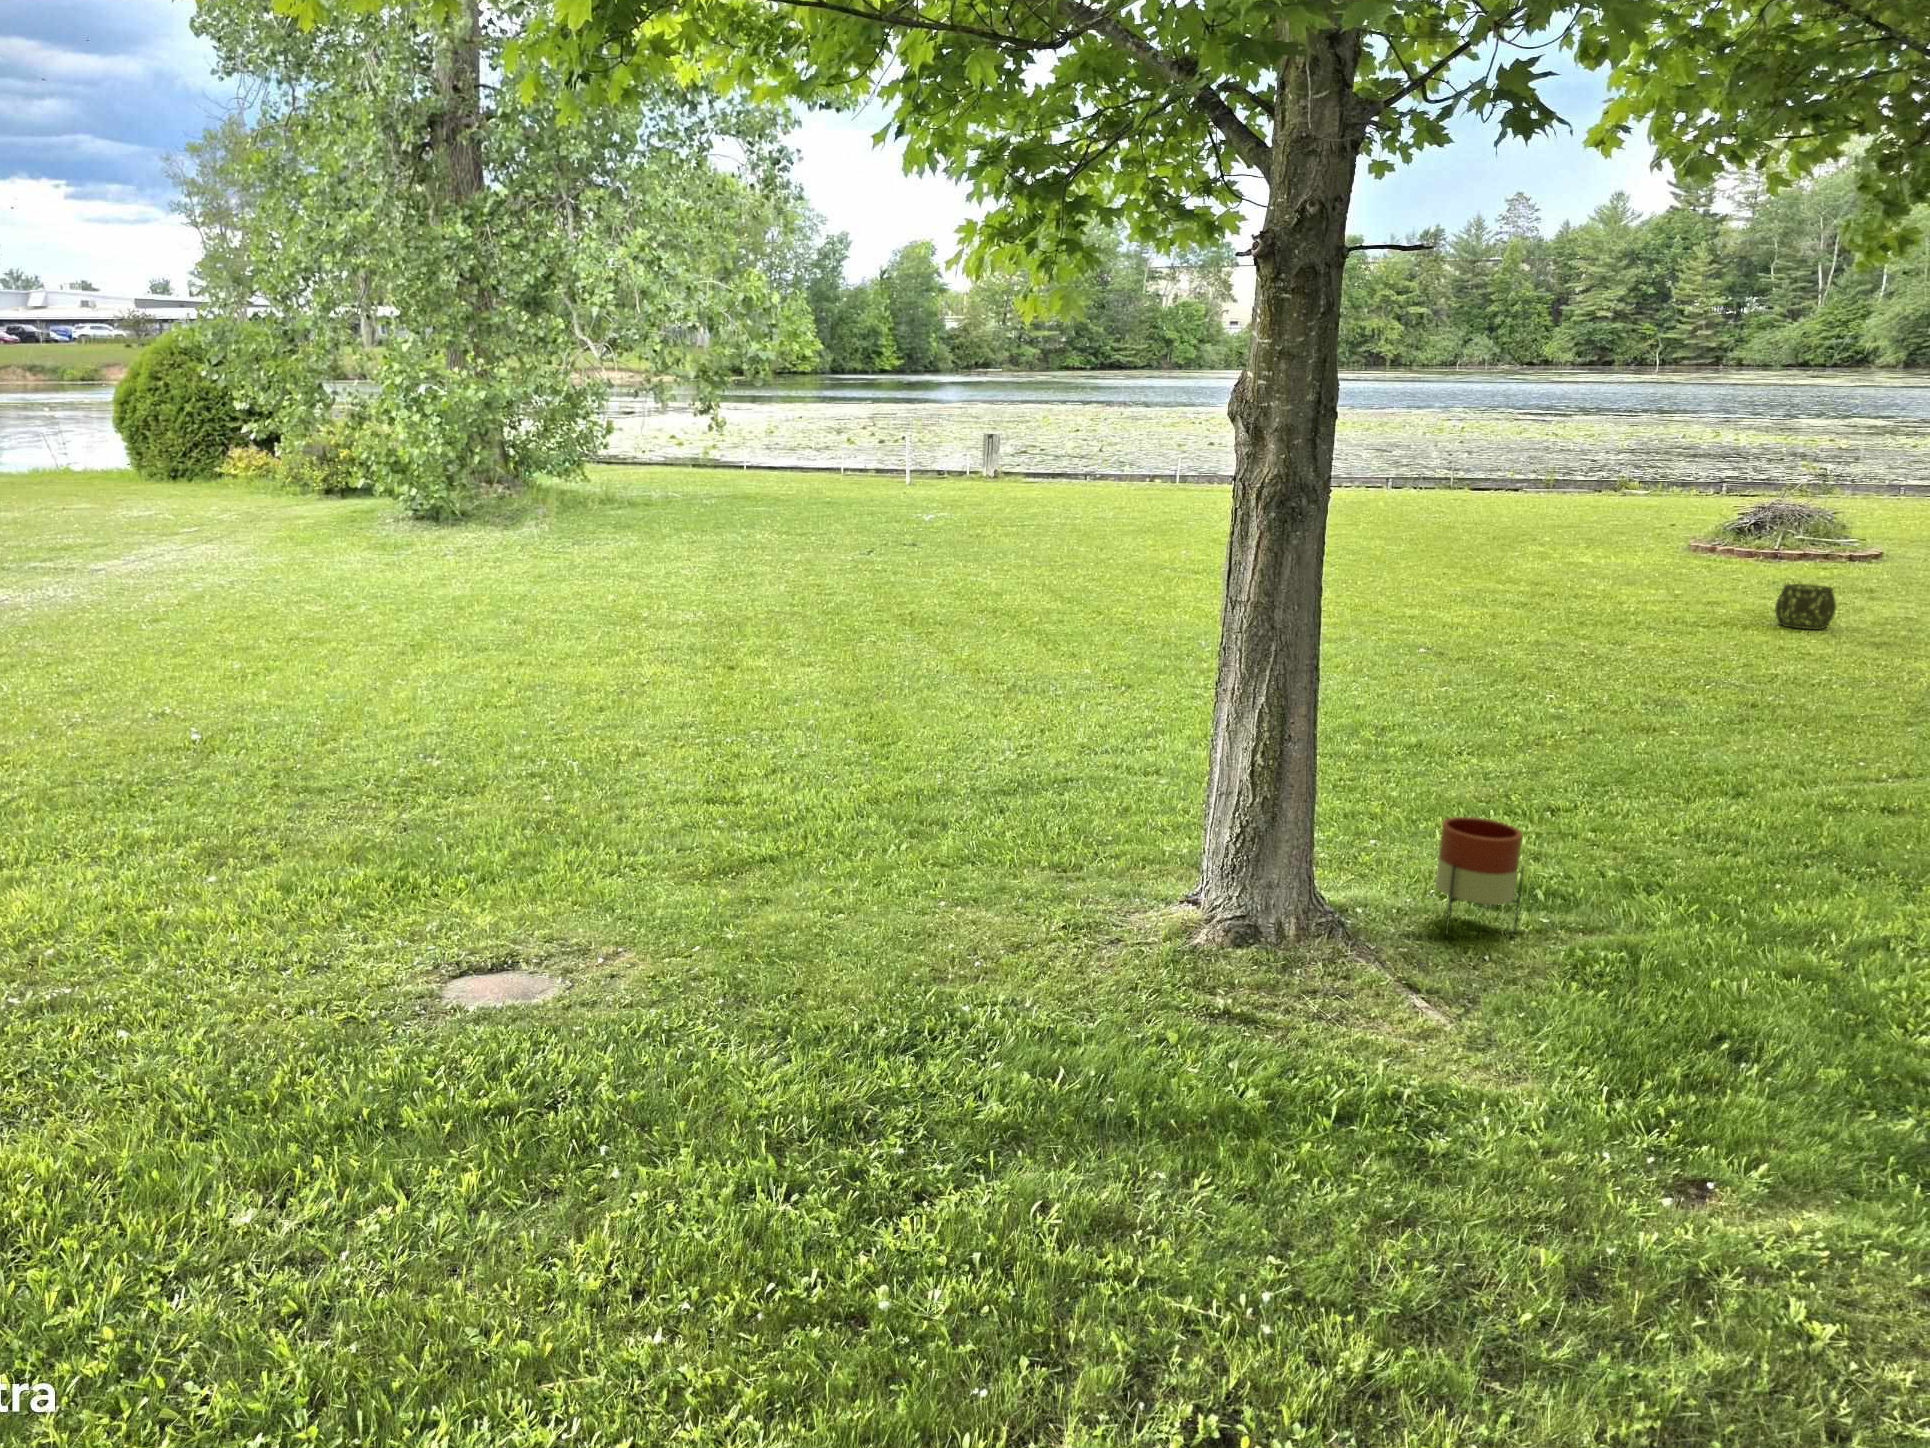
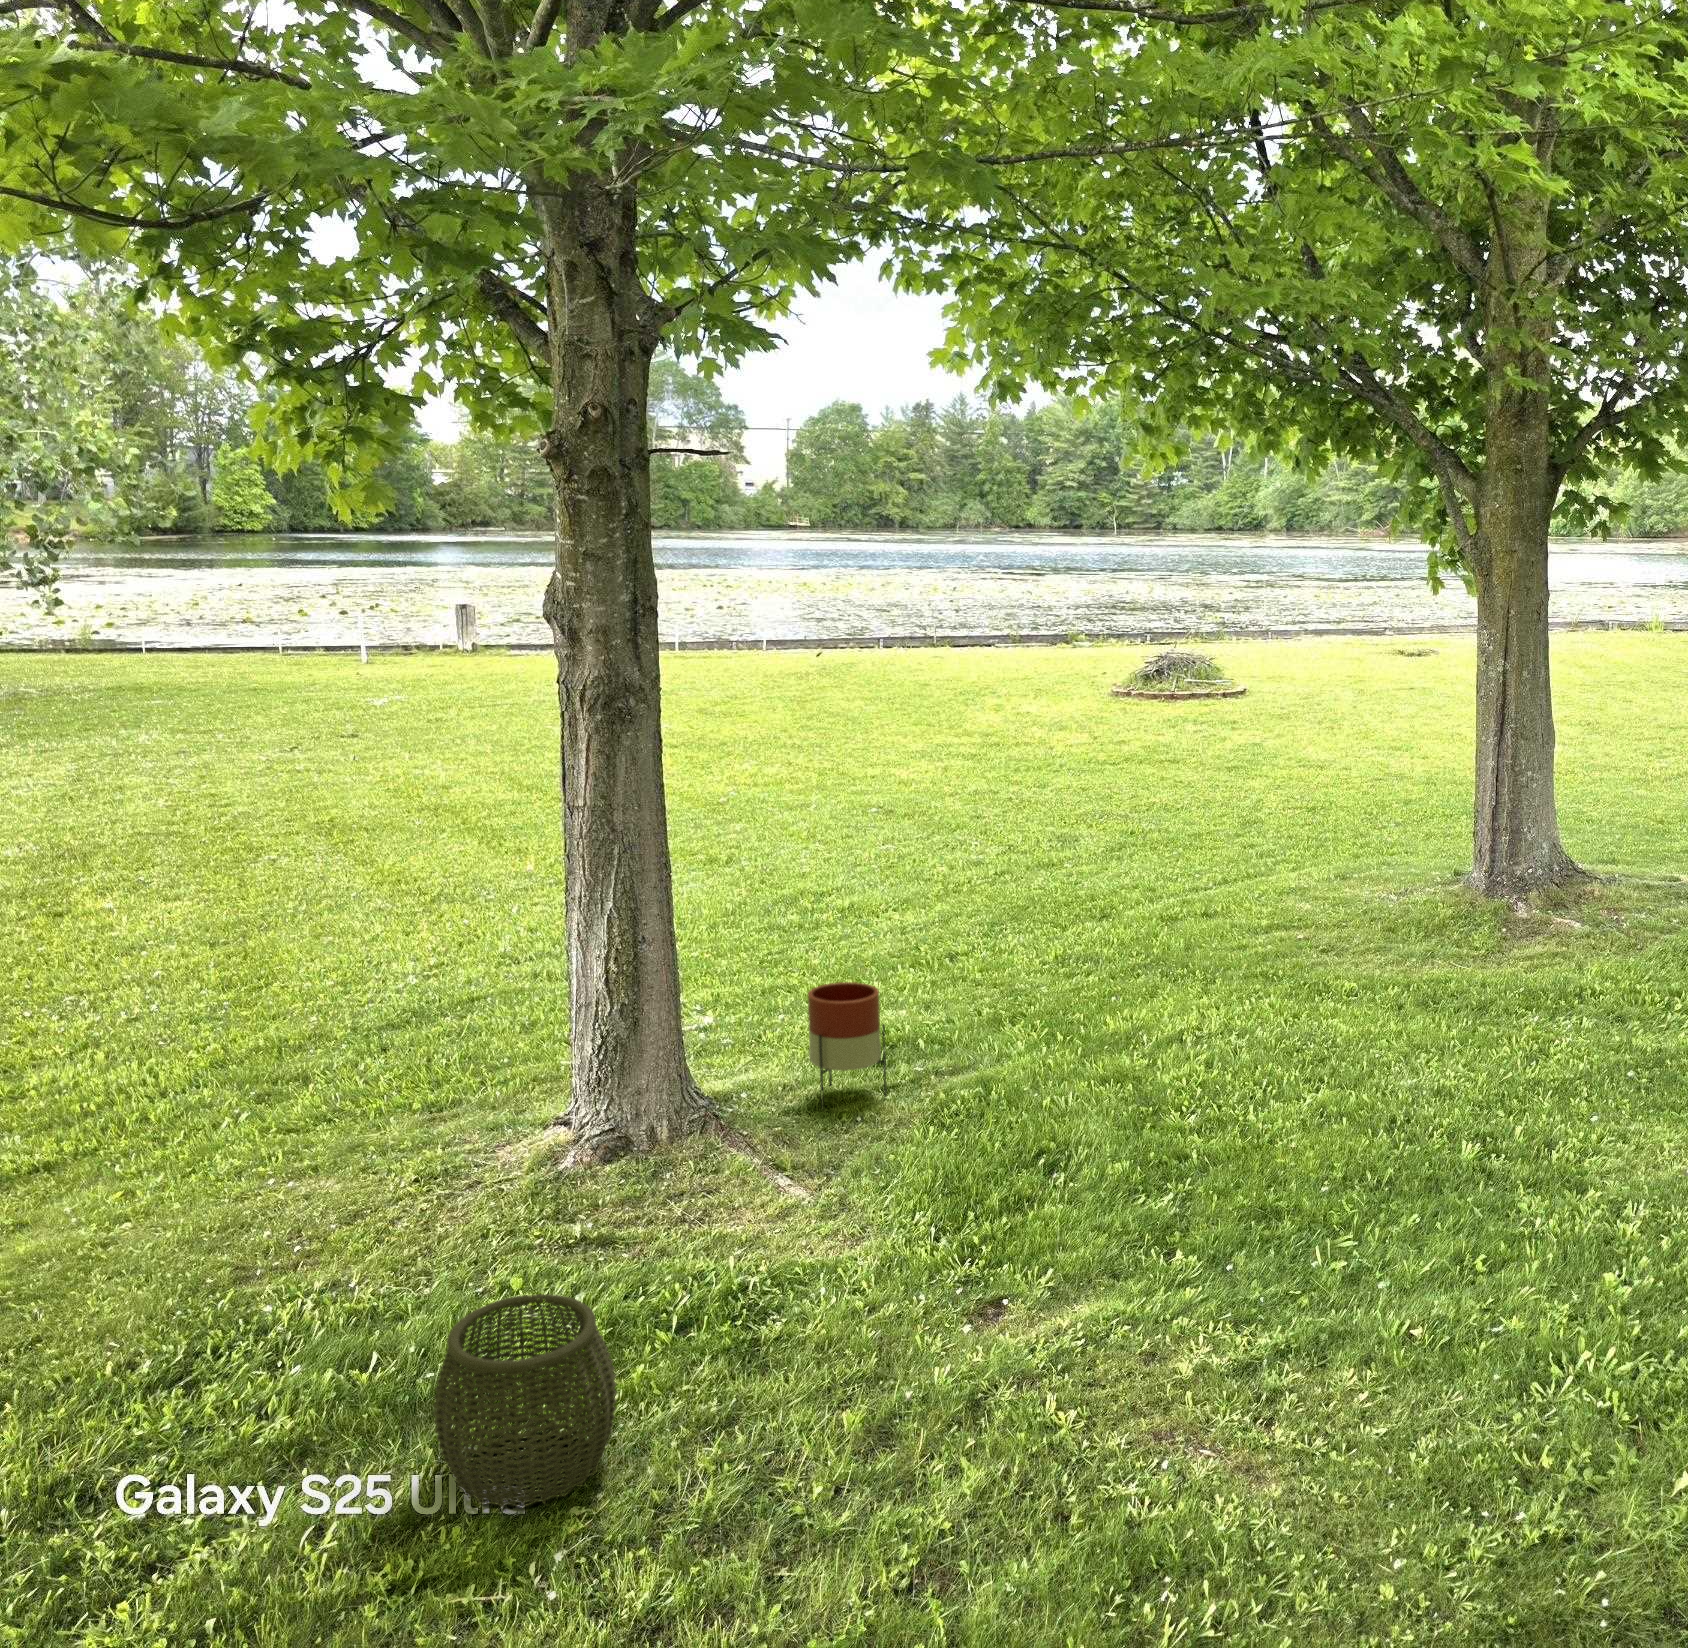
woven basket: present [1775,584,1836,630] -> present [433,1294,617,1508]

